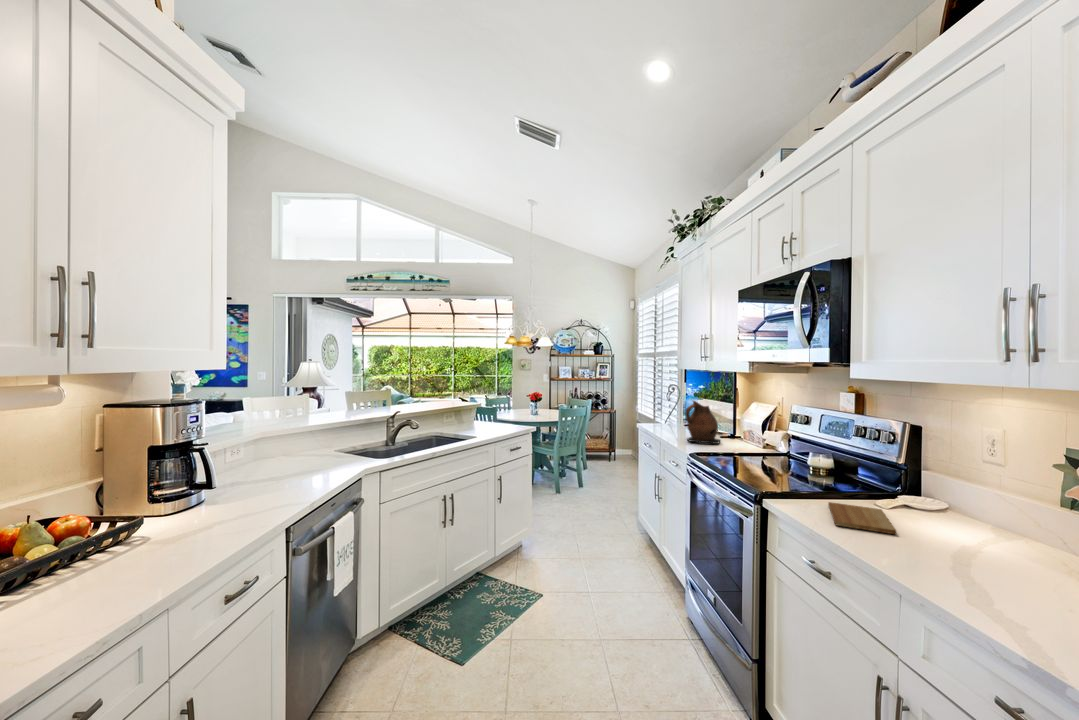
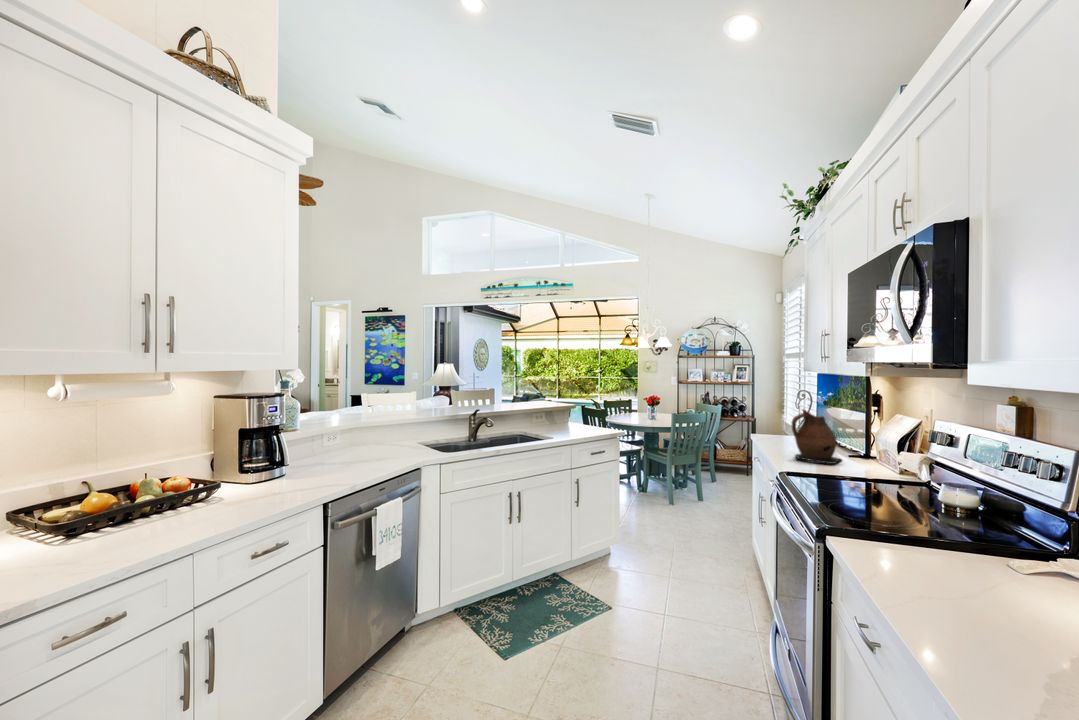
cutting board: present [828,502,896,534] -> none [903,548,1004,605]

